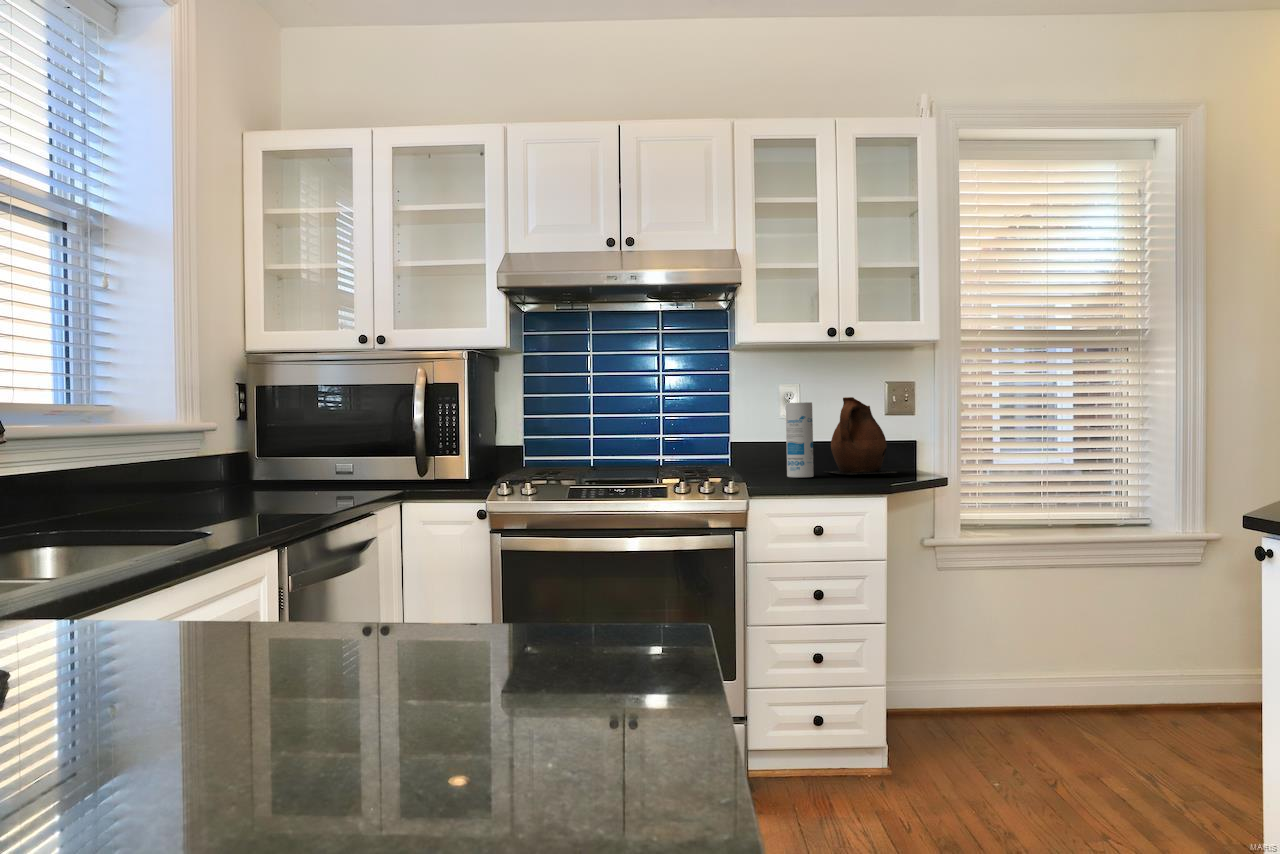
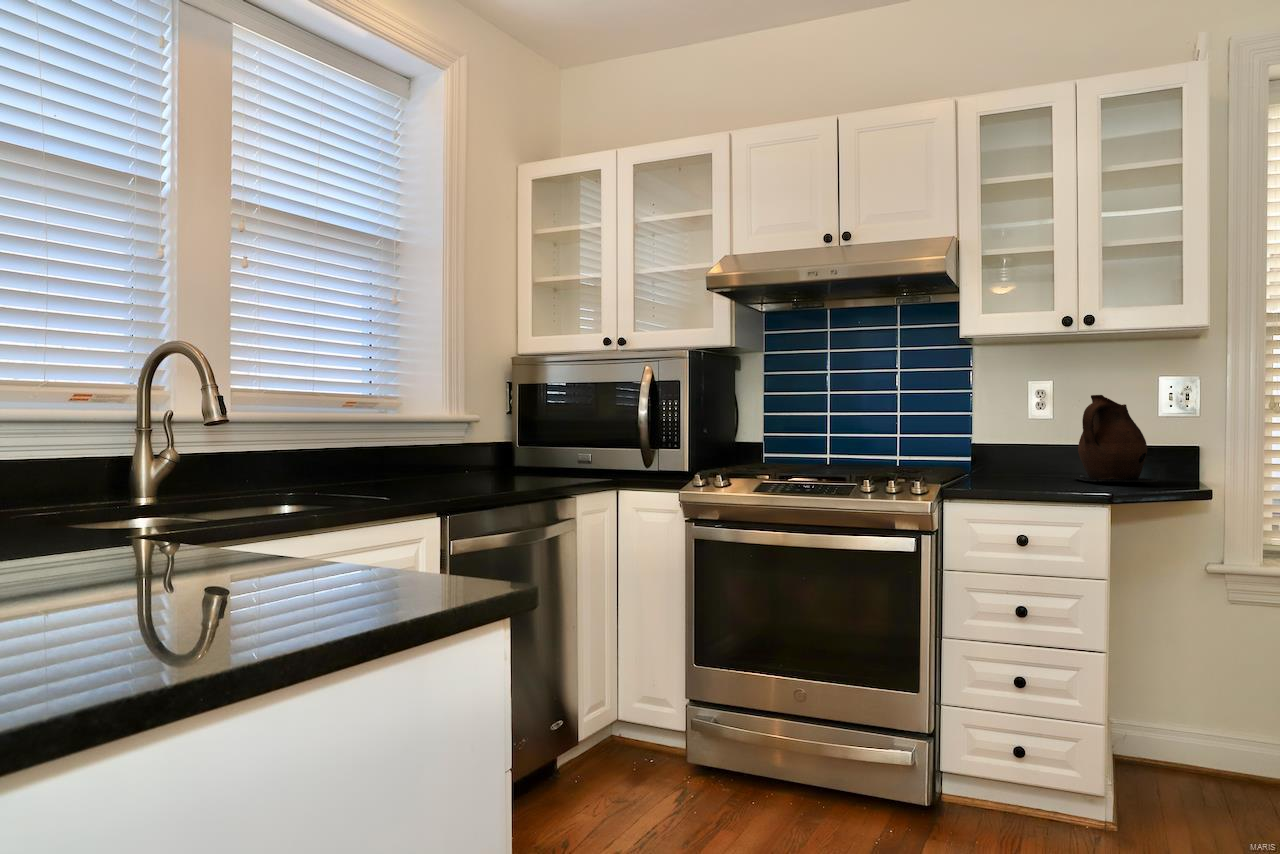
canister: present [786,402,814,477] -> none [1013,400,1045,482]

